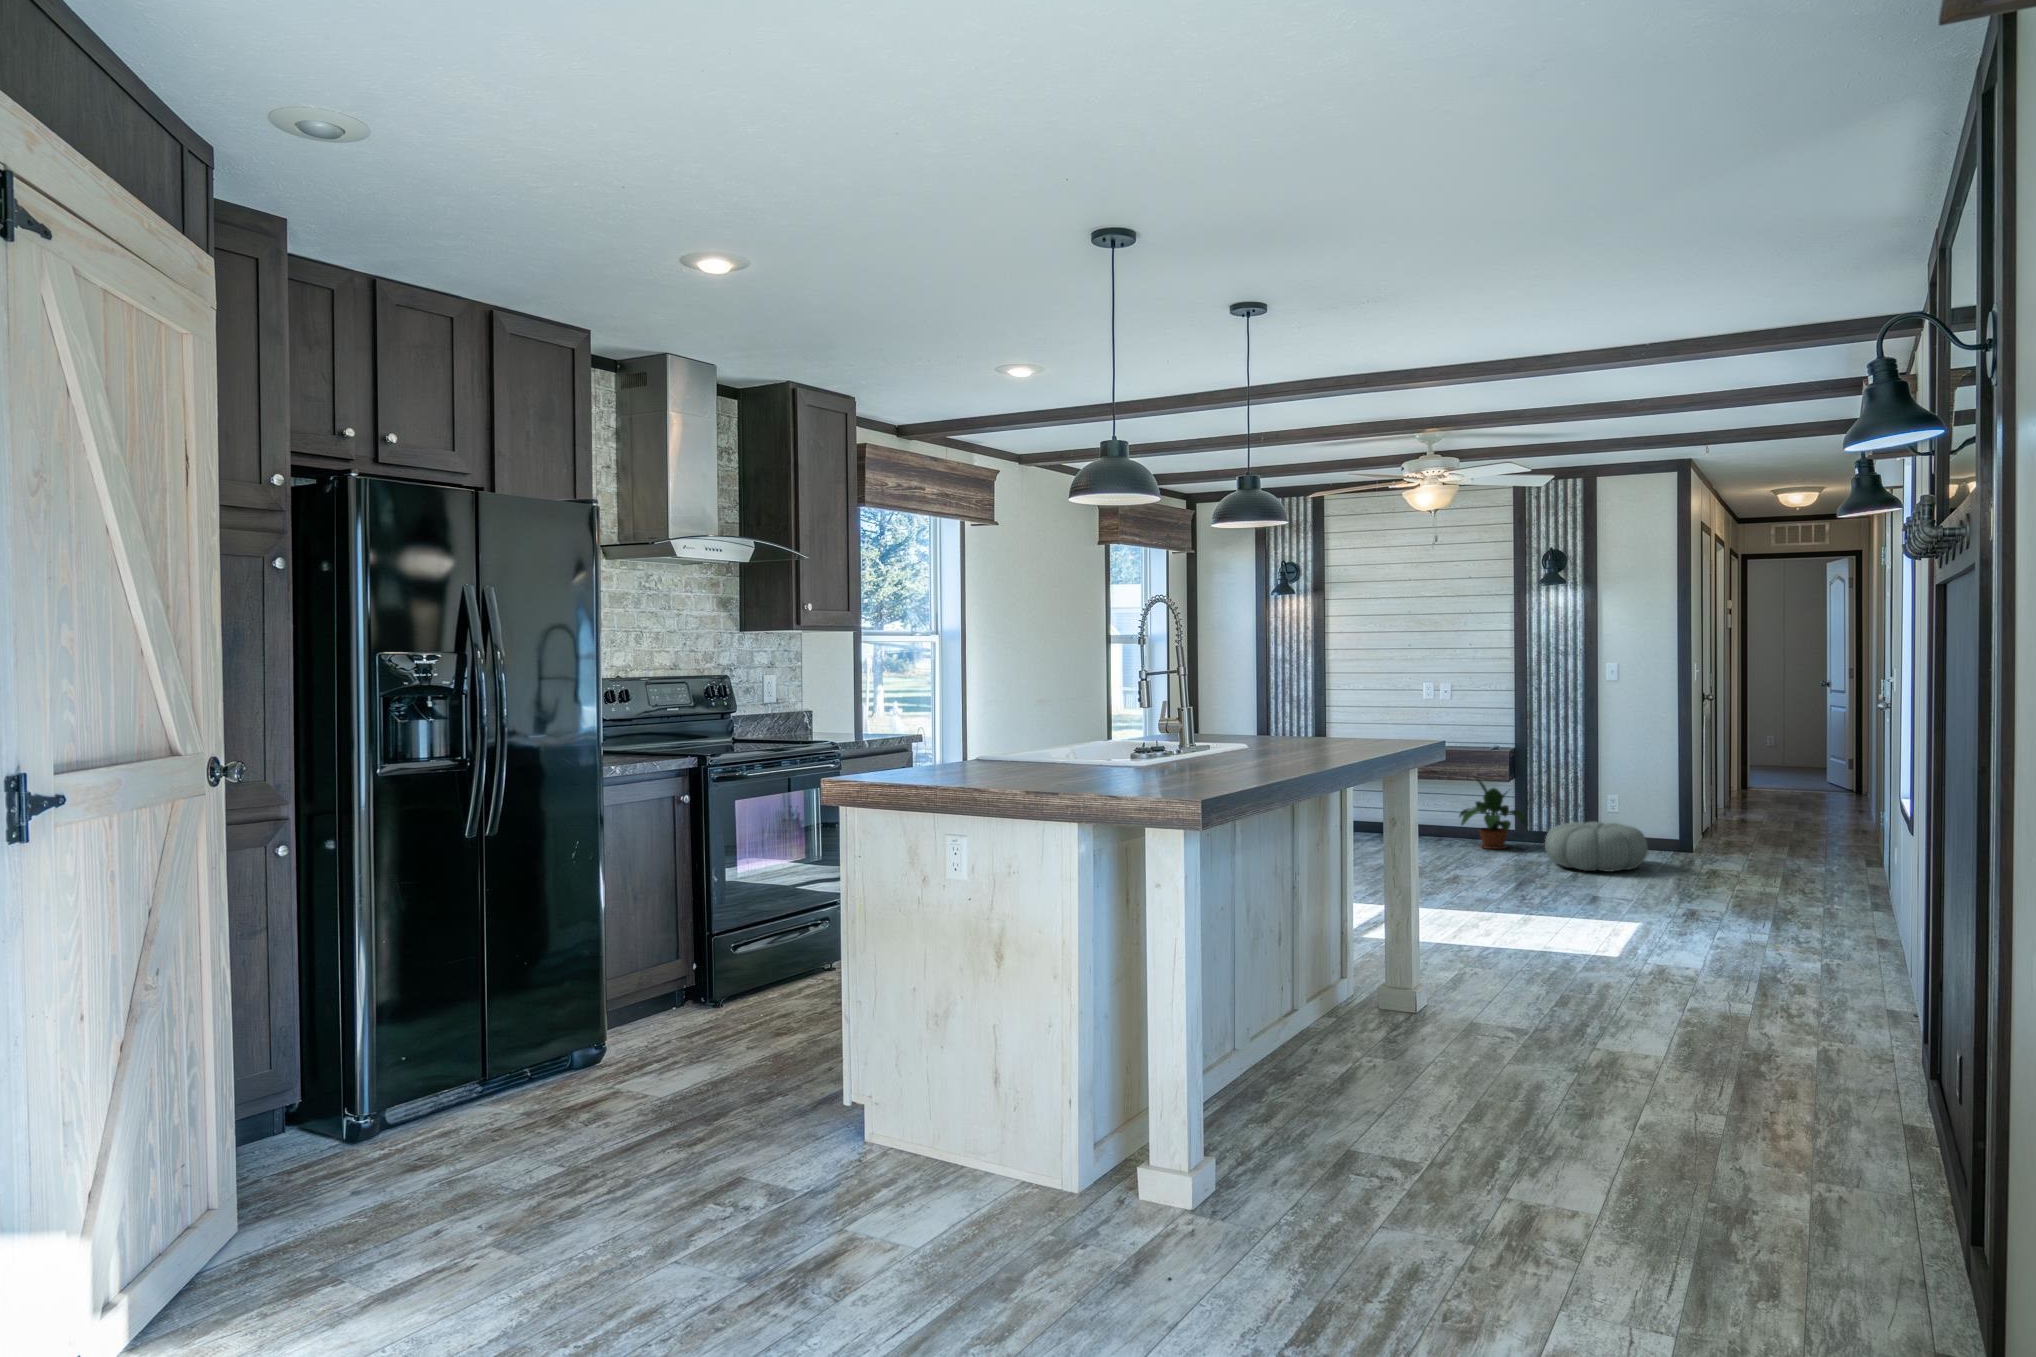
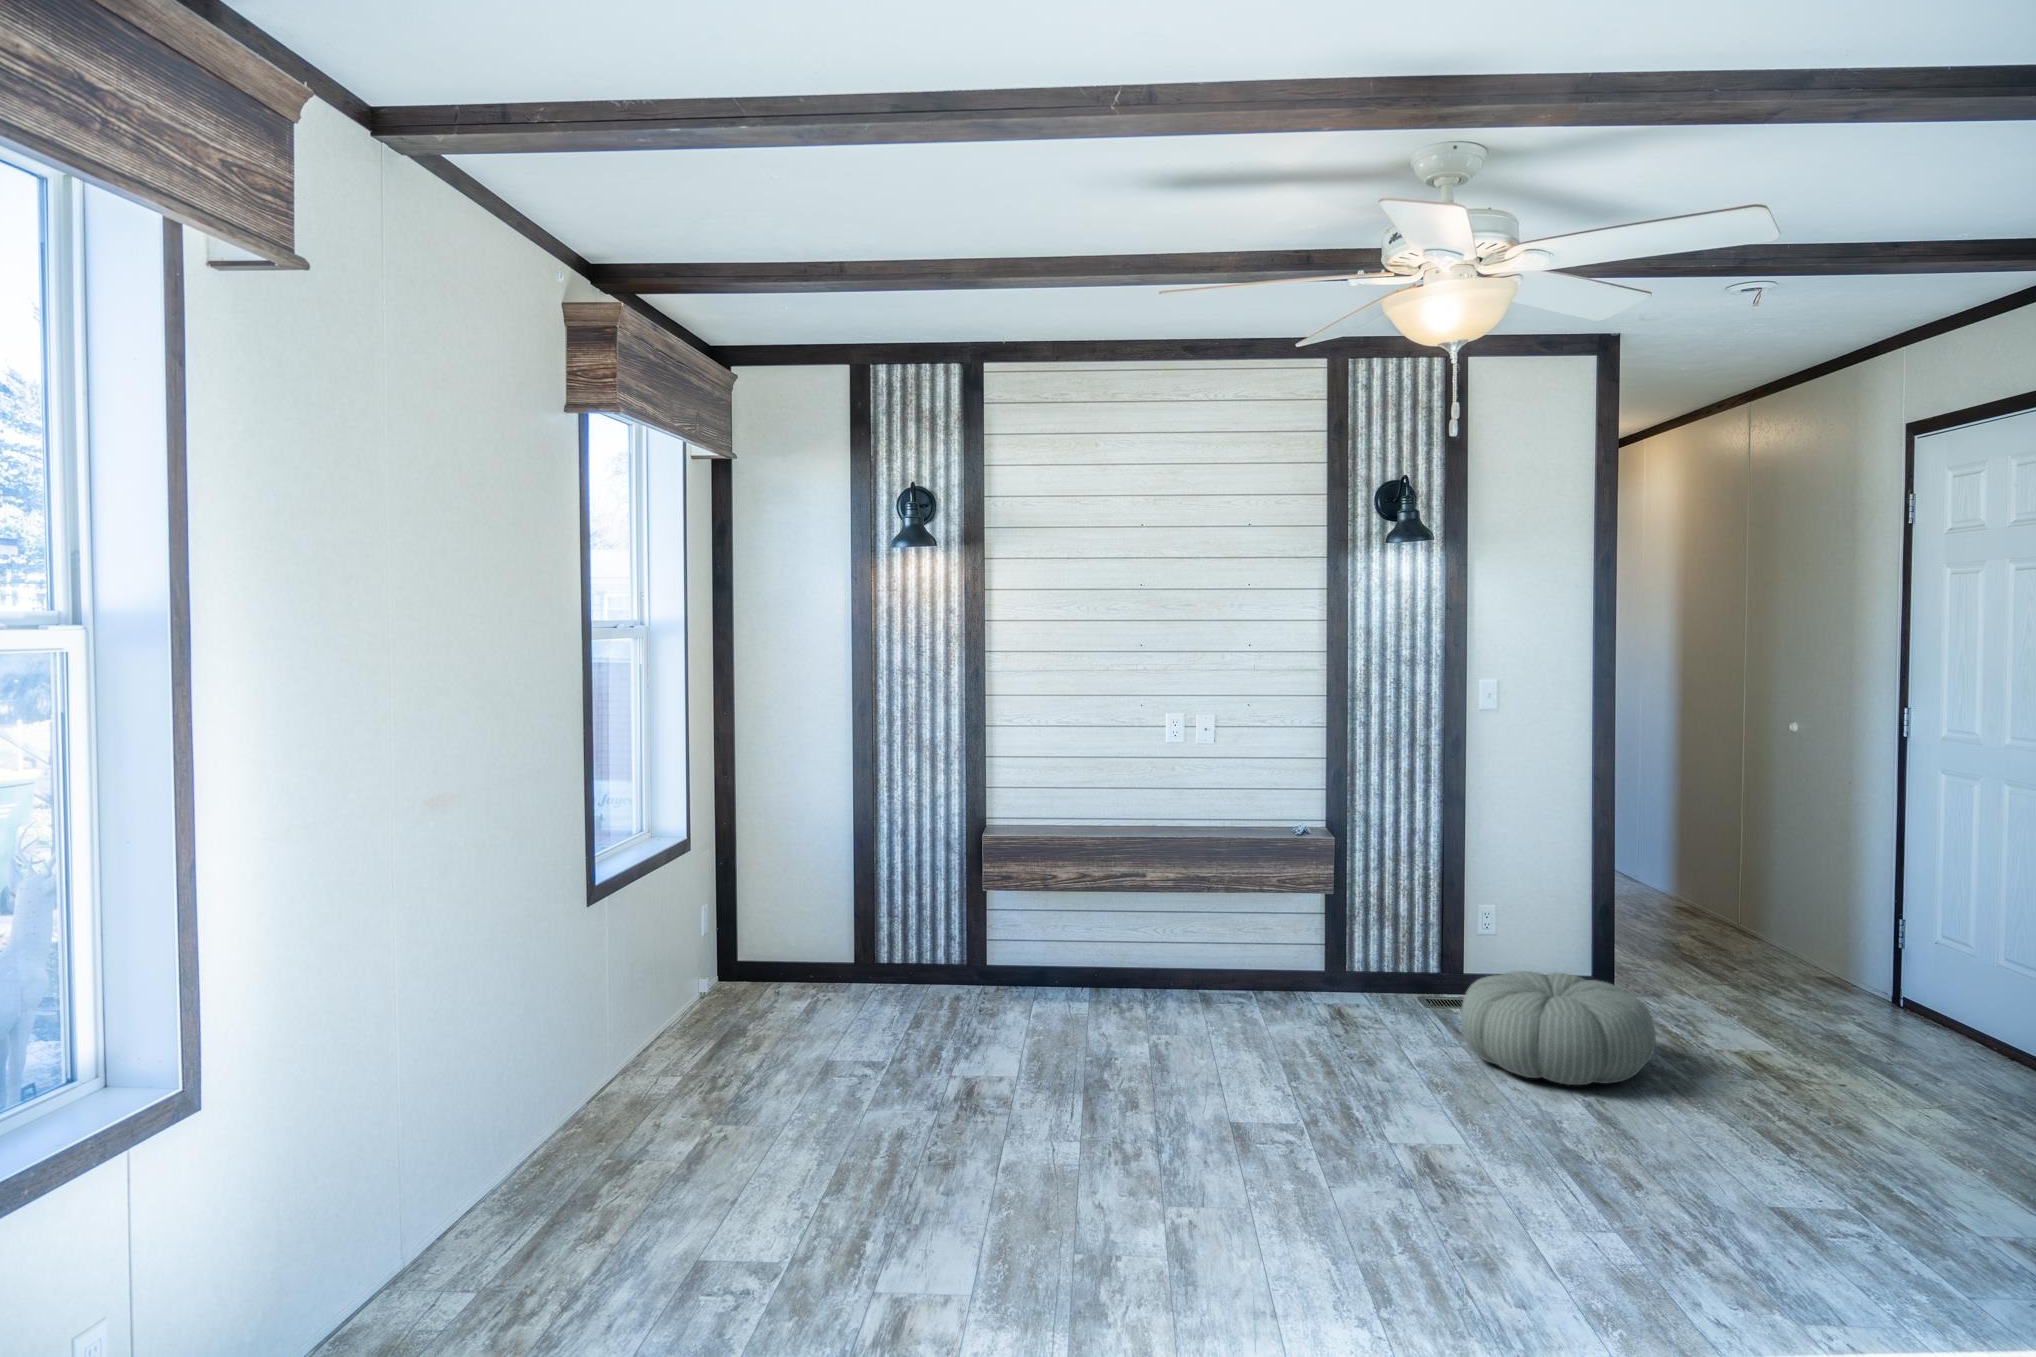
potted plant: present [1460,778,1526,849] -> none [1244,884,1377,1020]

